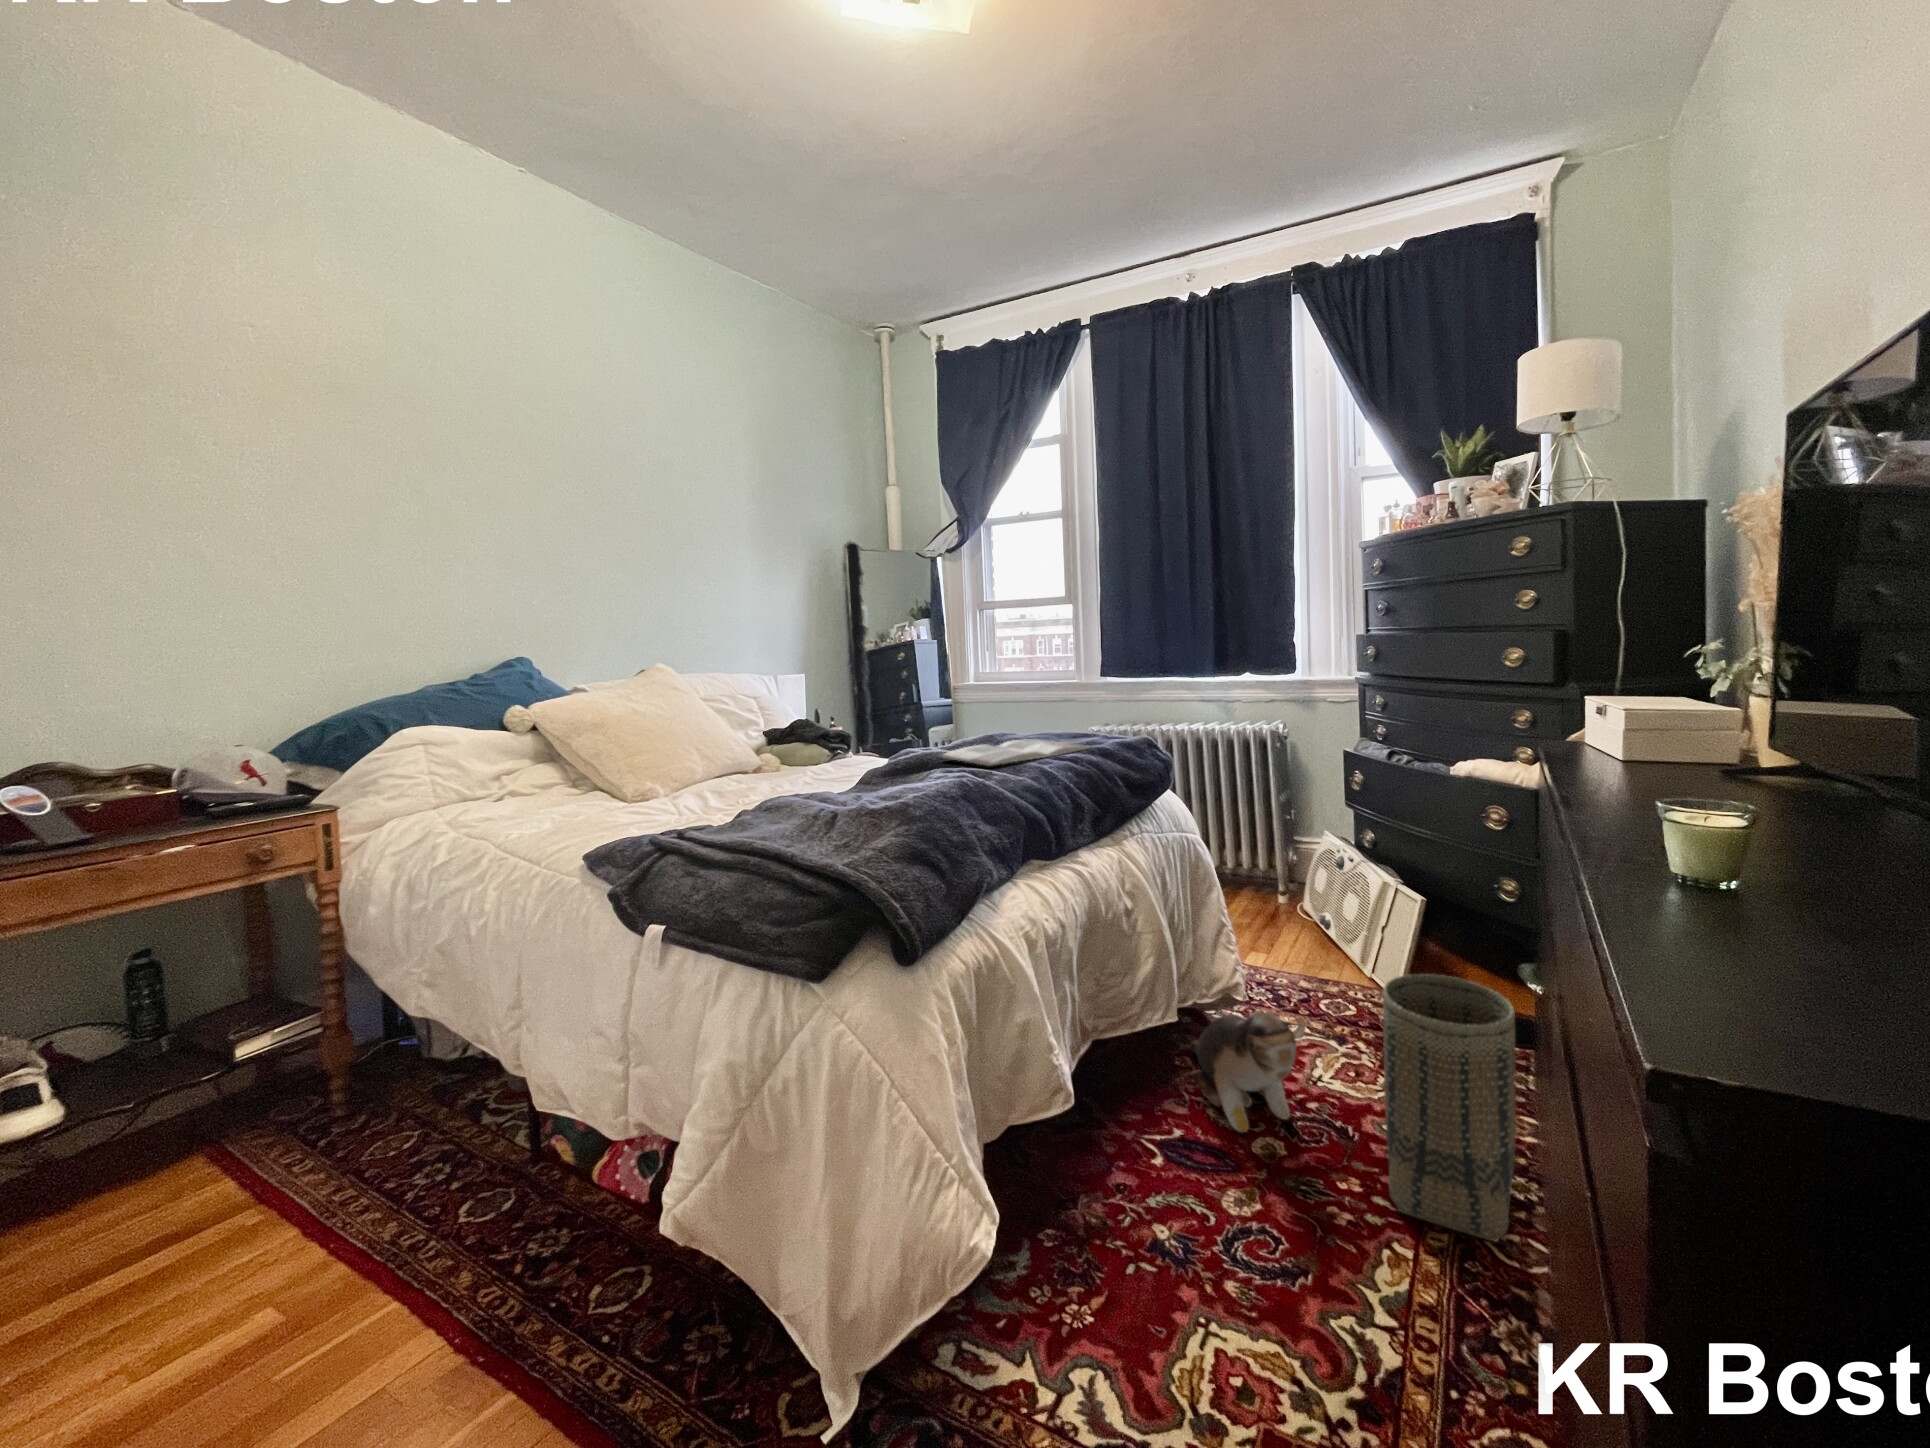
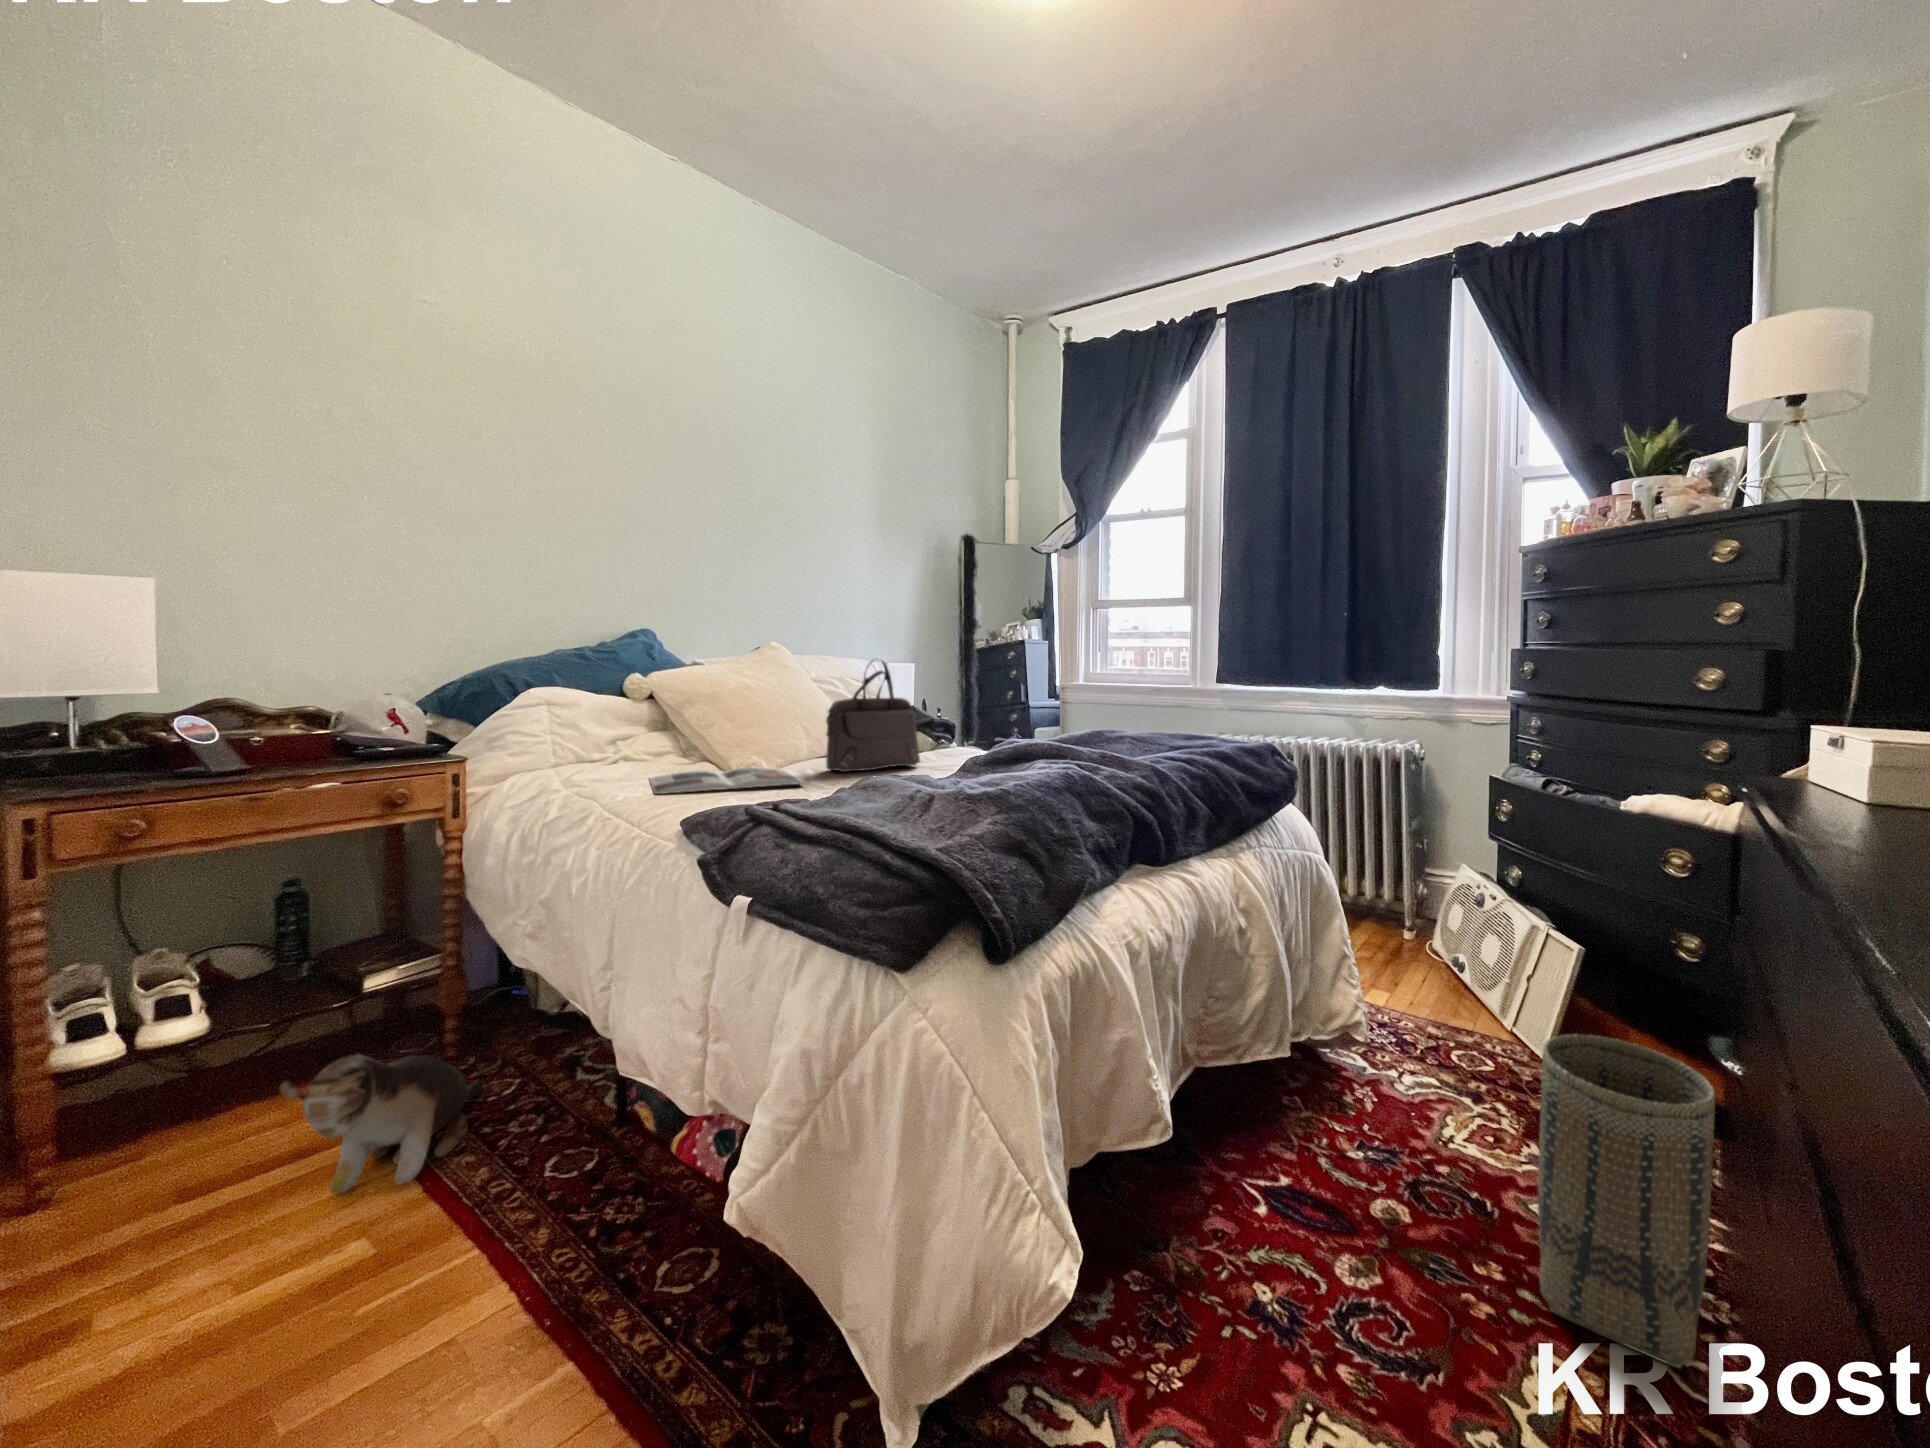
handbag: none [724,677,822,790] -> present [826,661,920,772]
magazine: present [941,740,1093,766] -> present [650,768,804,794]
plush toy: present [1191,1011,1306,1132] -> present [280,1054,484,1194]

